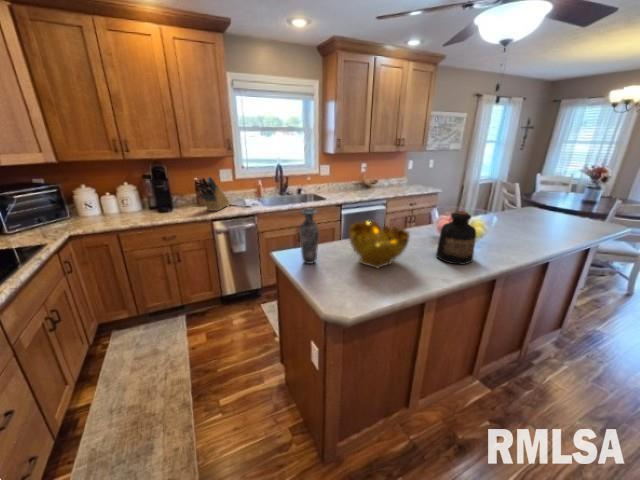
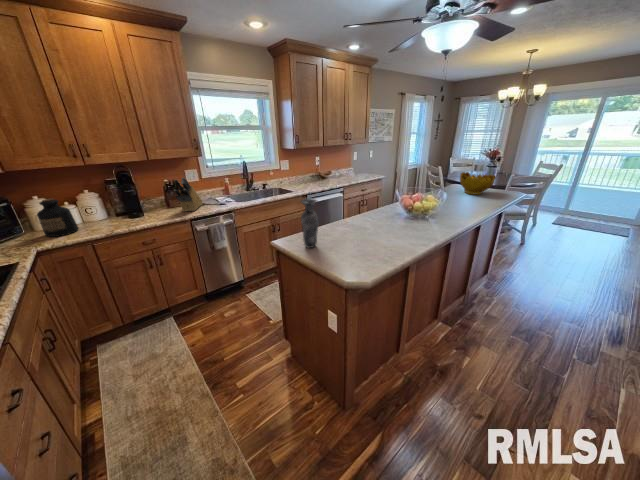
bottle: present [436,211,476,265] -> present [37,199,78,237]
decorative bowl: present [349,220,410,268] -> present [460,172,496,195]

